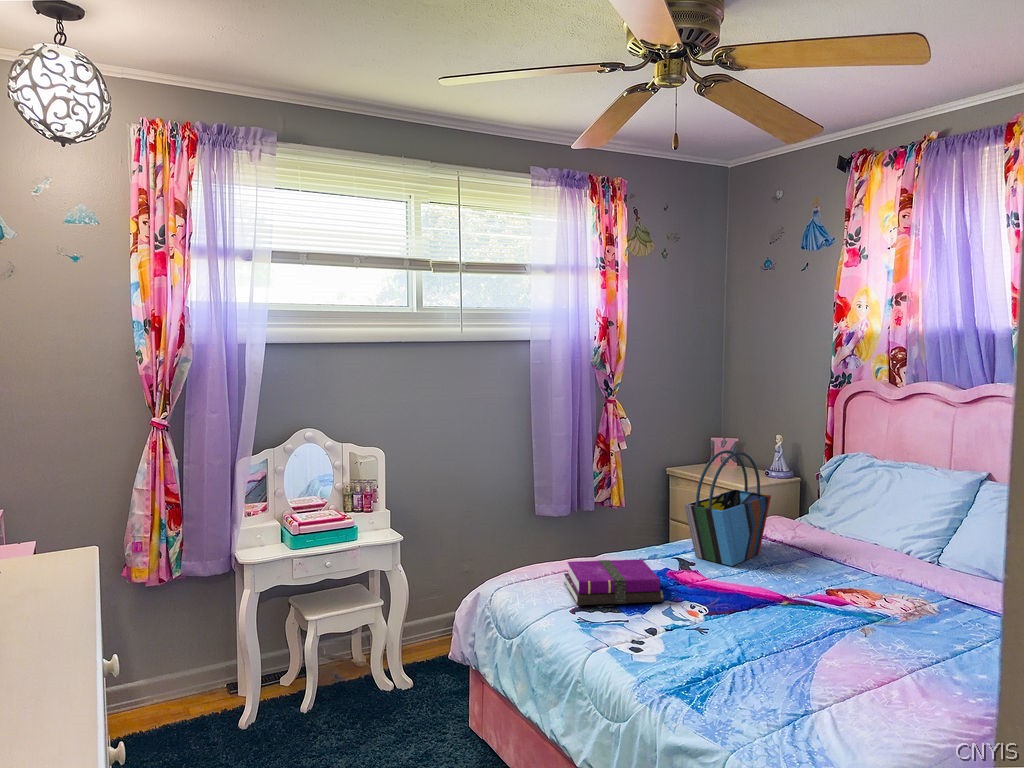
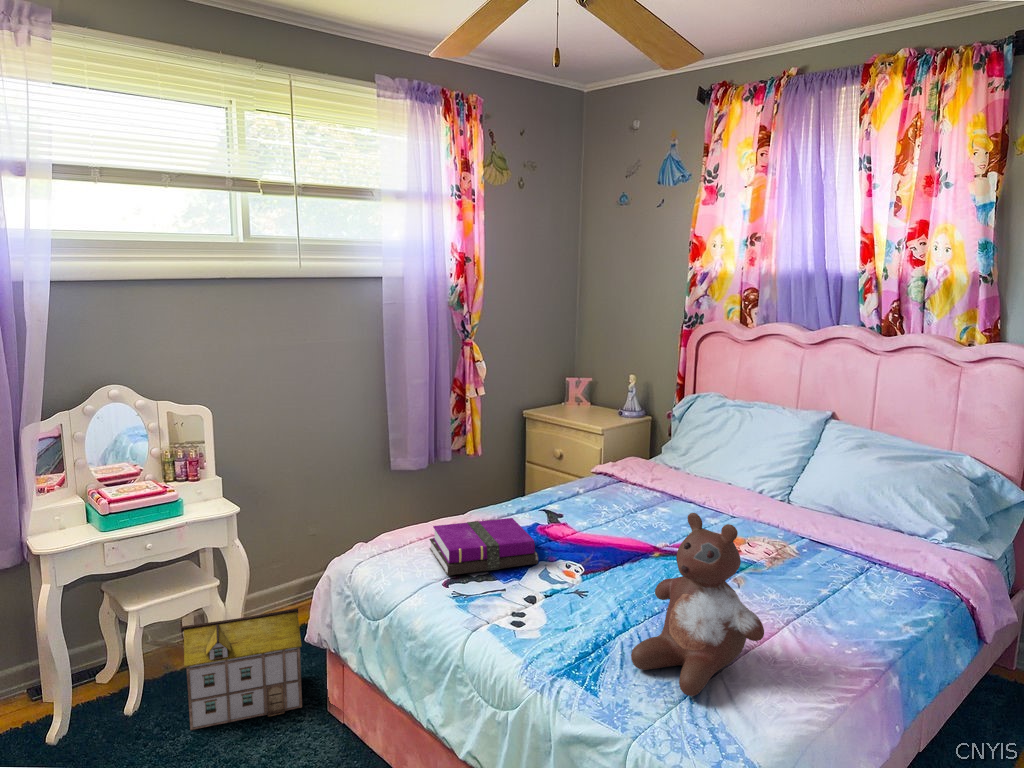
tote bag: present [684,450,771,566] -> none [553,397,636,517]
stuffed bear: none [739,549,868,721] -> present [631,513,764,696]
toy house: none [350,632,449,732] -> present [181,608,302,730]

